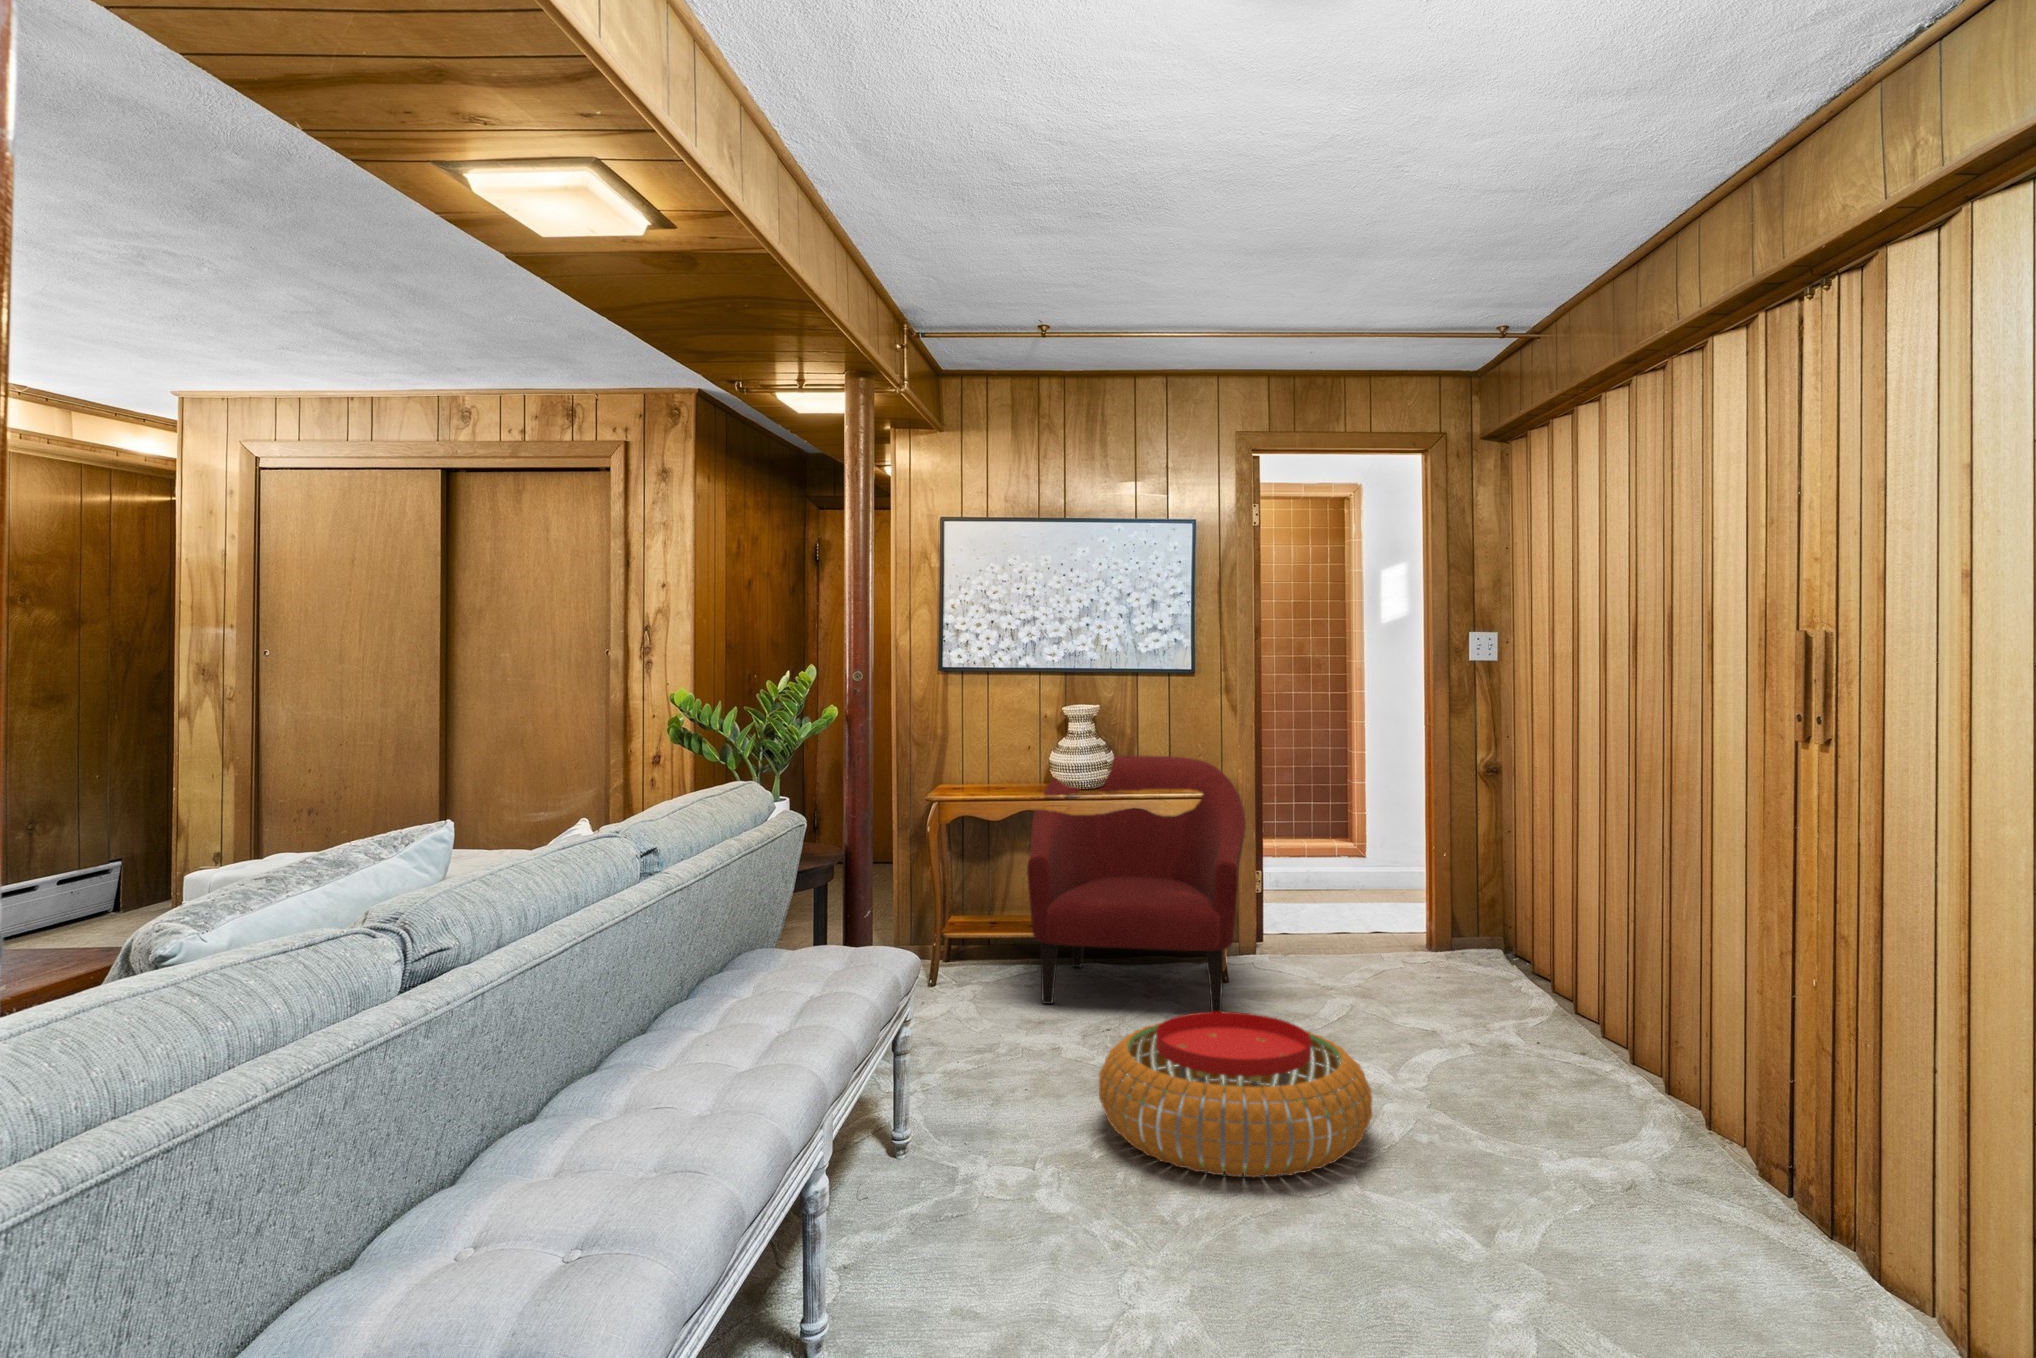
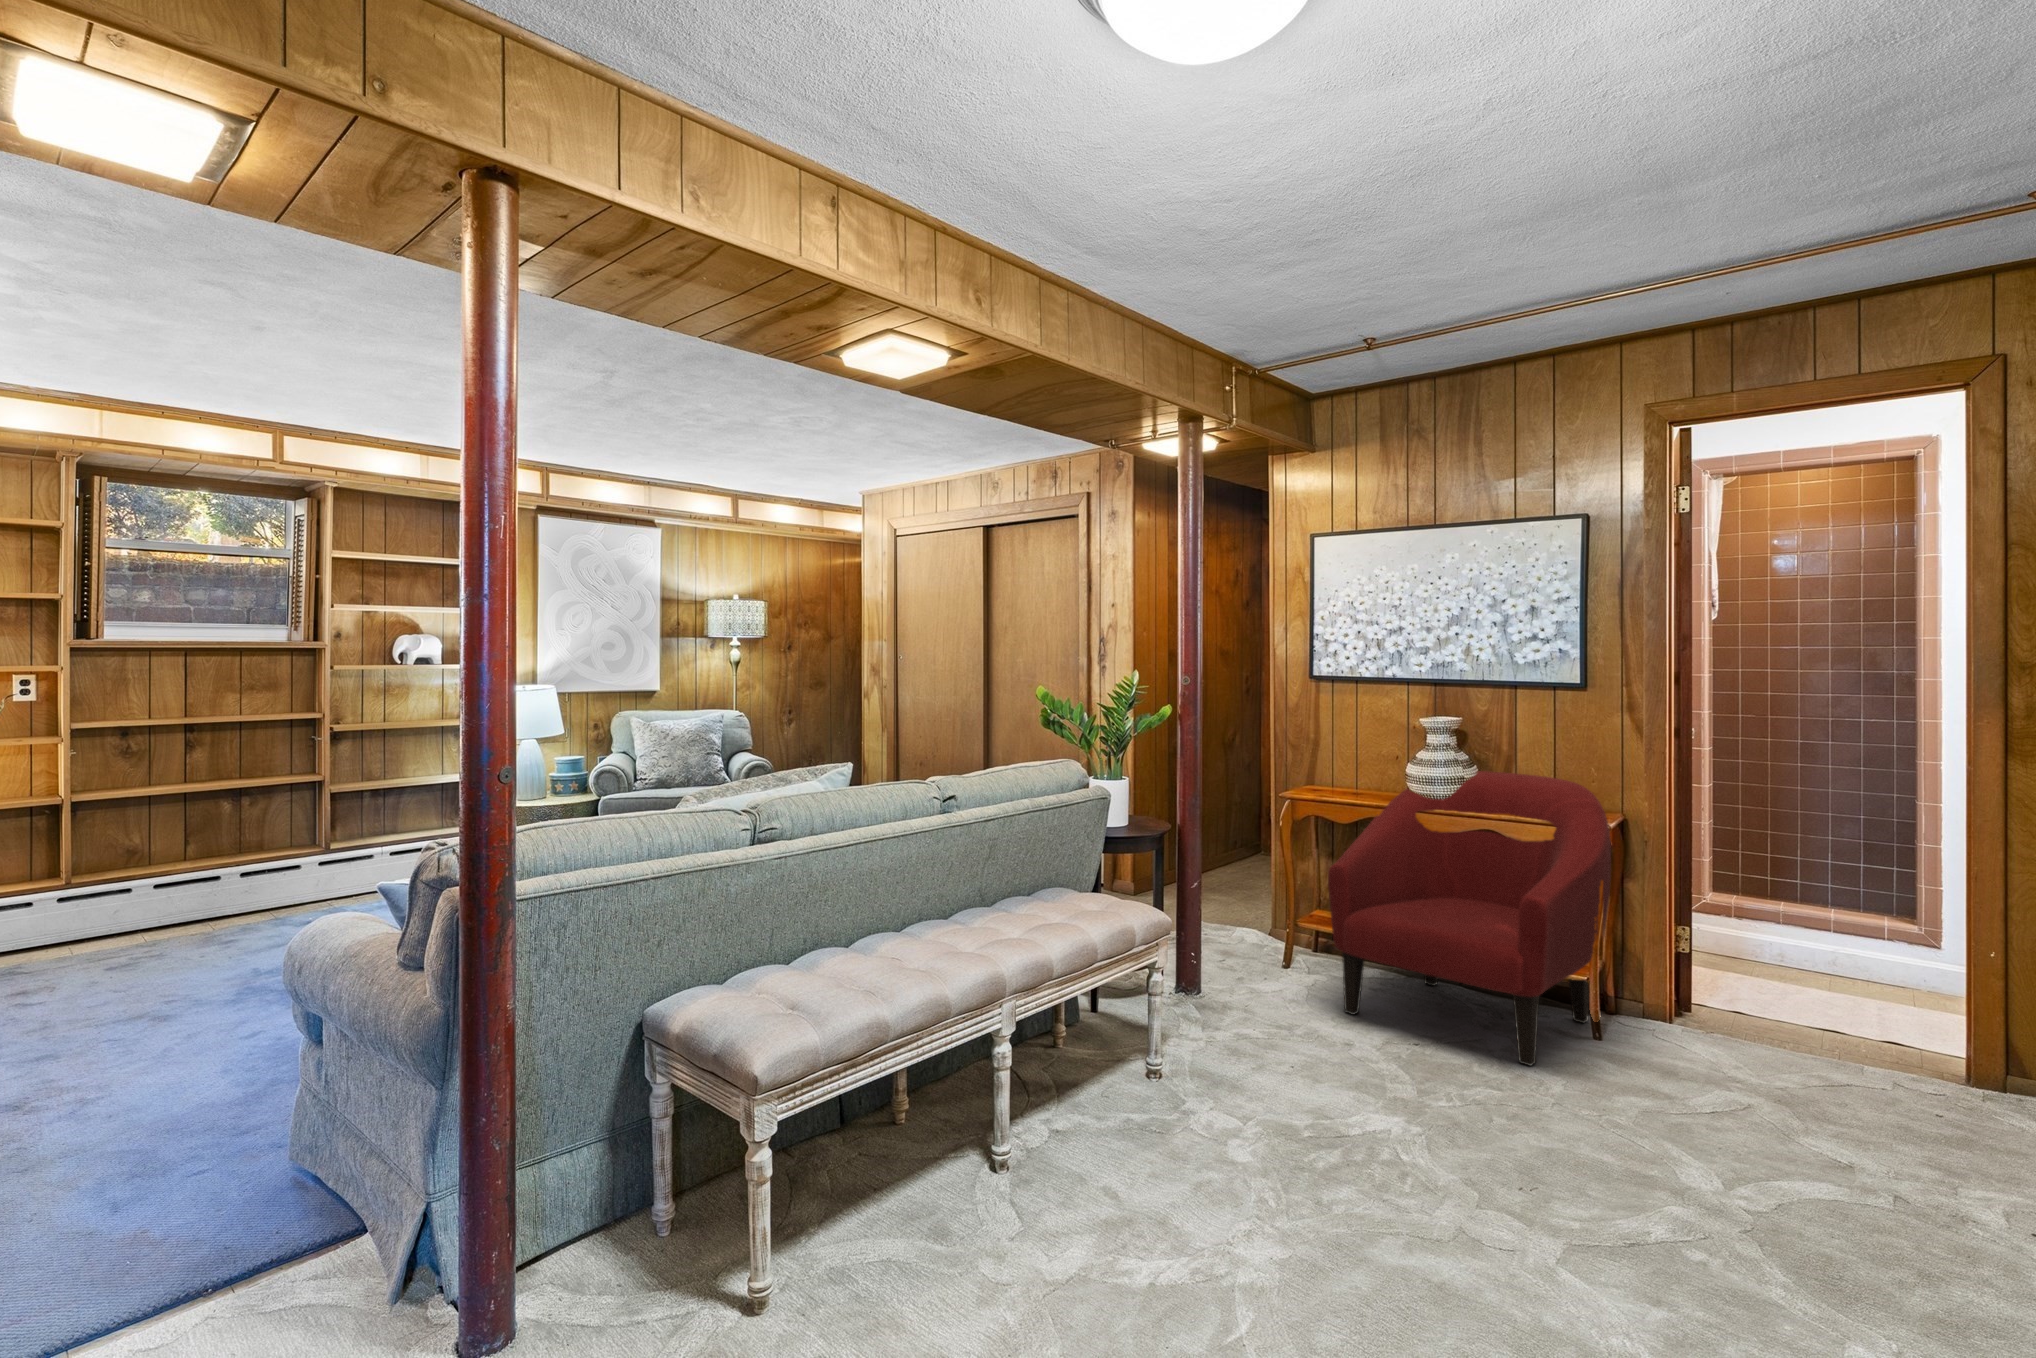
pouf: present [1099,1012,1372,1178] -> none [1222,1052,1536,1263]

